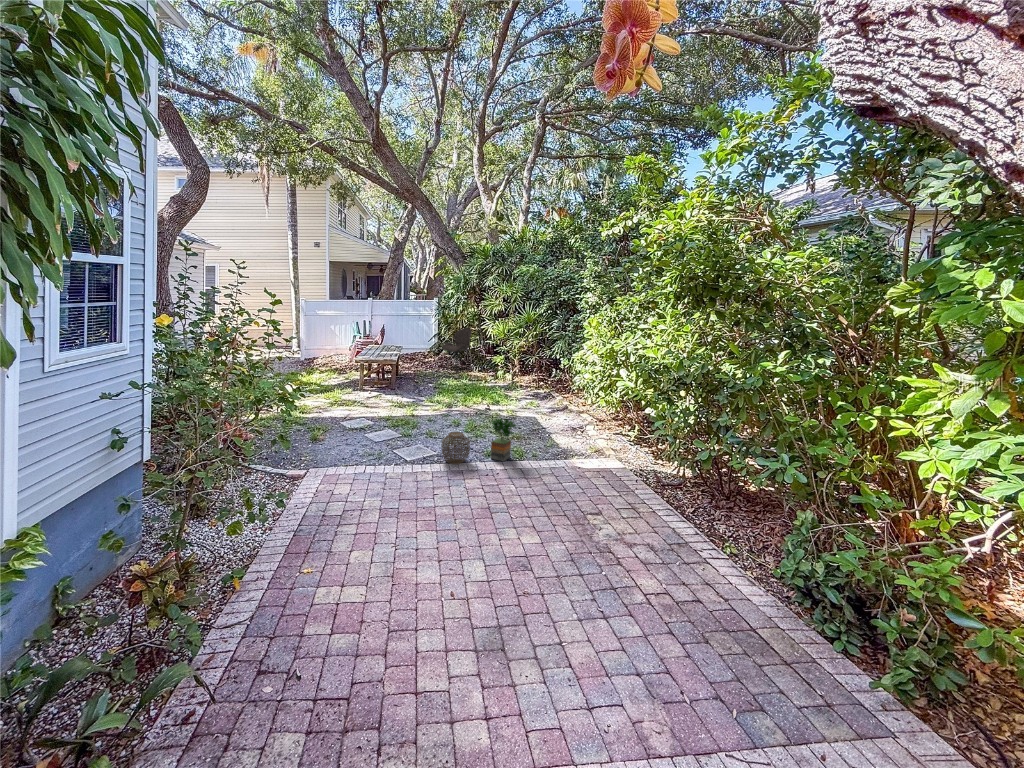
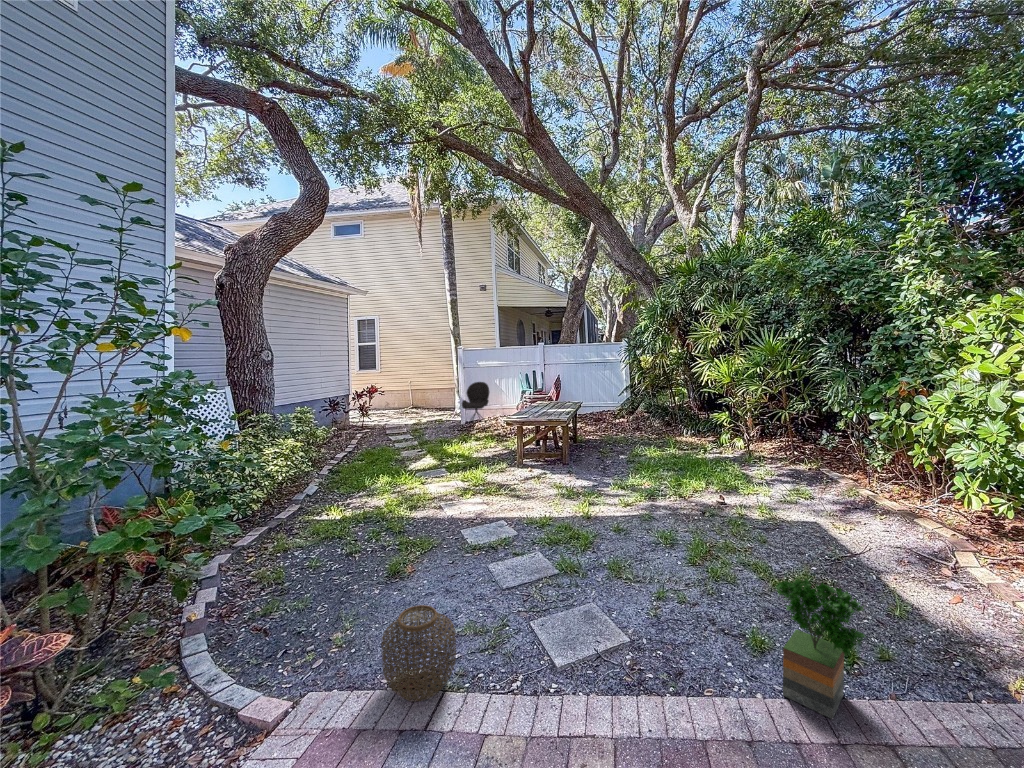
chair: present [442,328,472,367] -> present [462,382,489,430]
woven basket: present [442,432,470,464] -> present [381,605,456,701]

